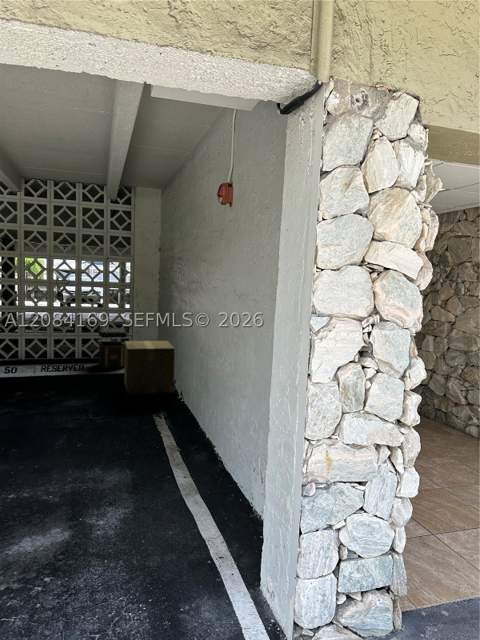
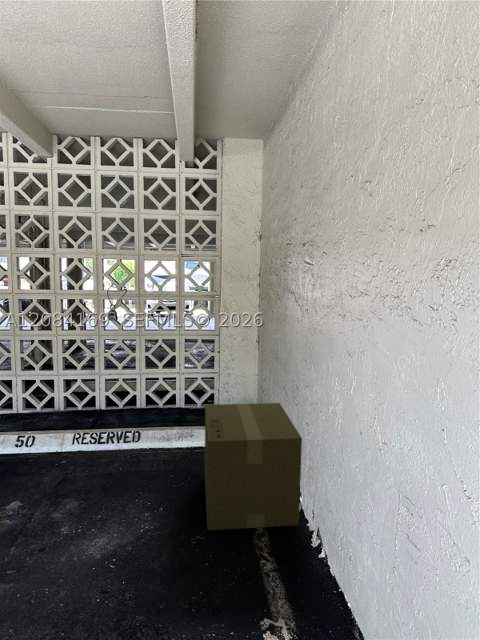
toolbox: present [99,329,127,368] -> none [169,363,212,427]

